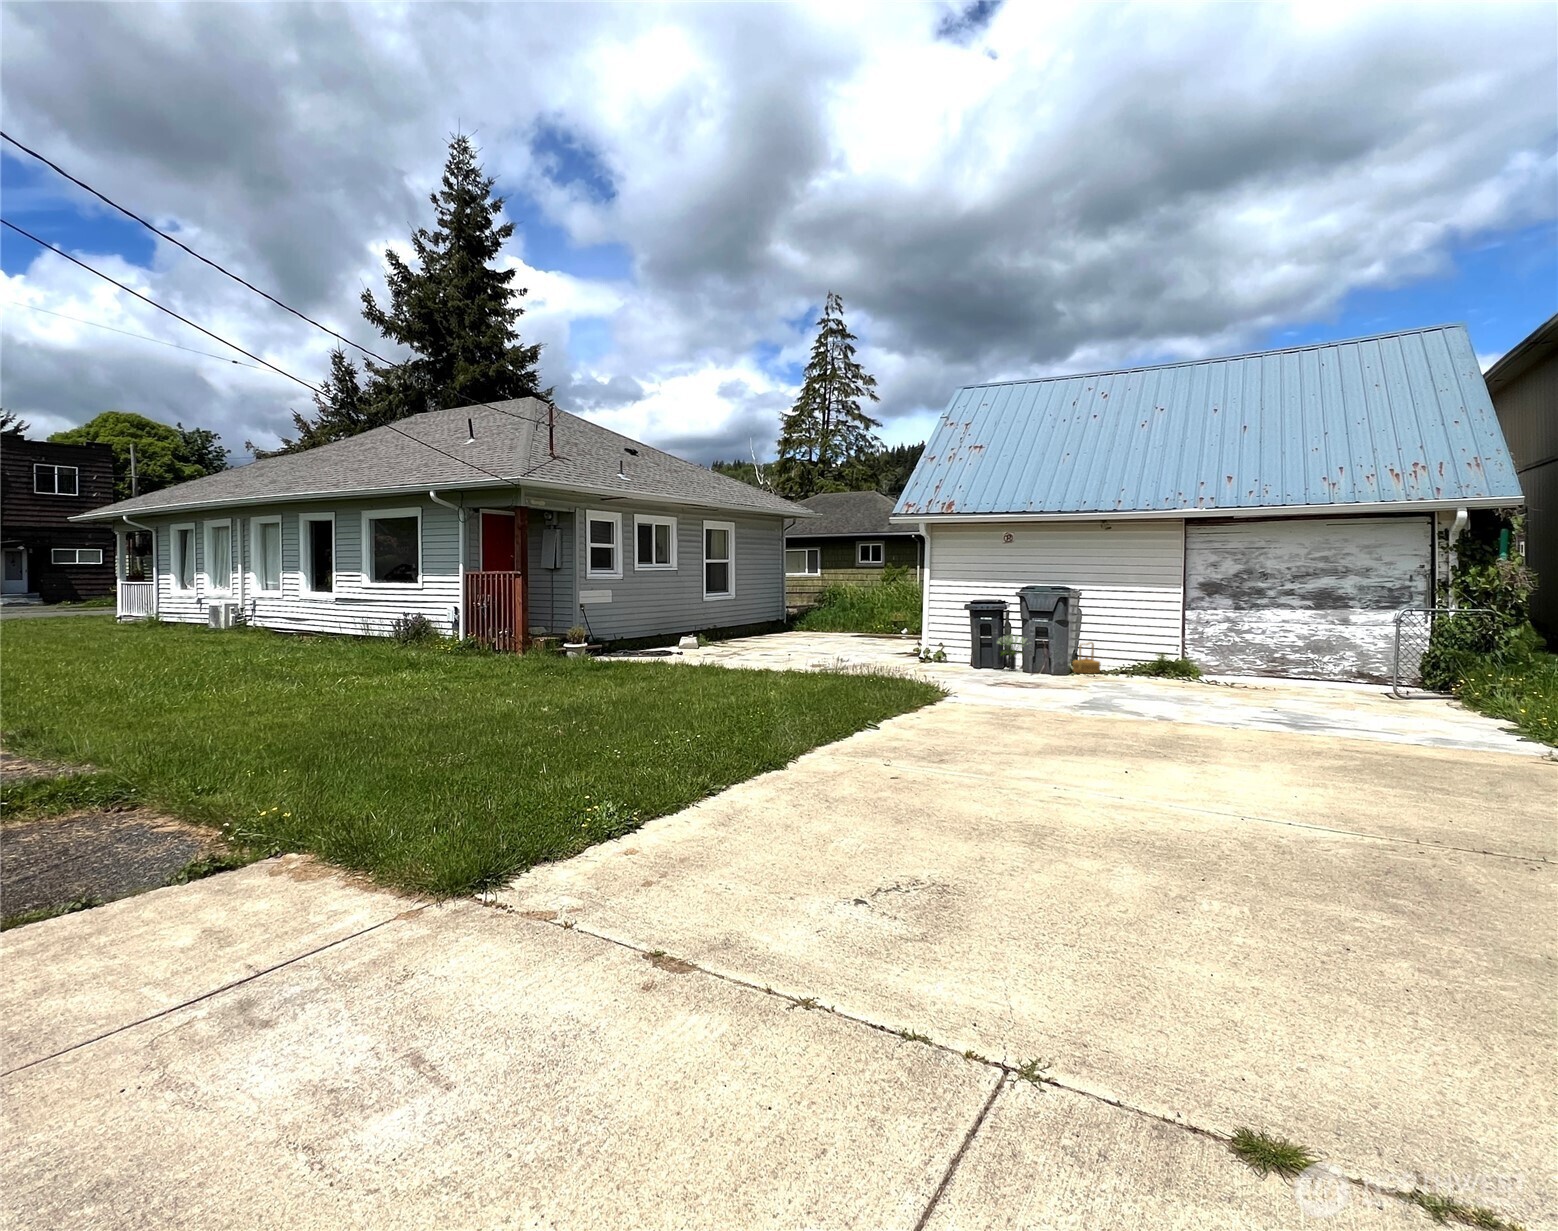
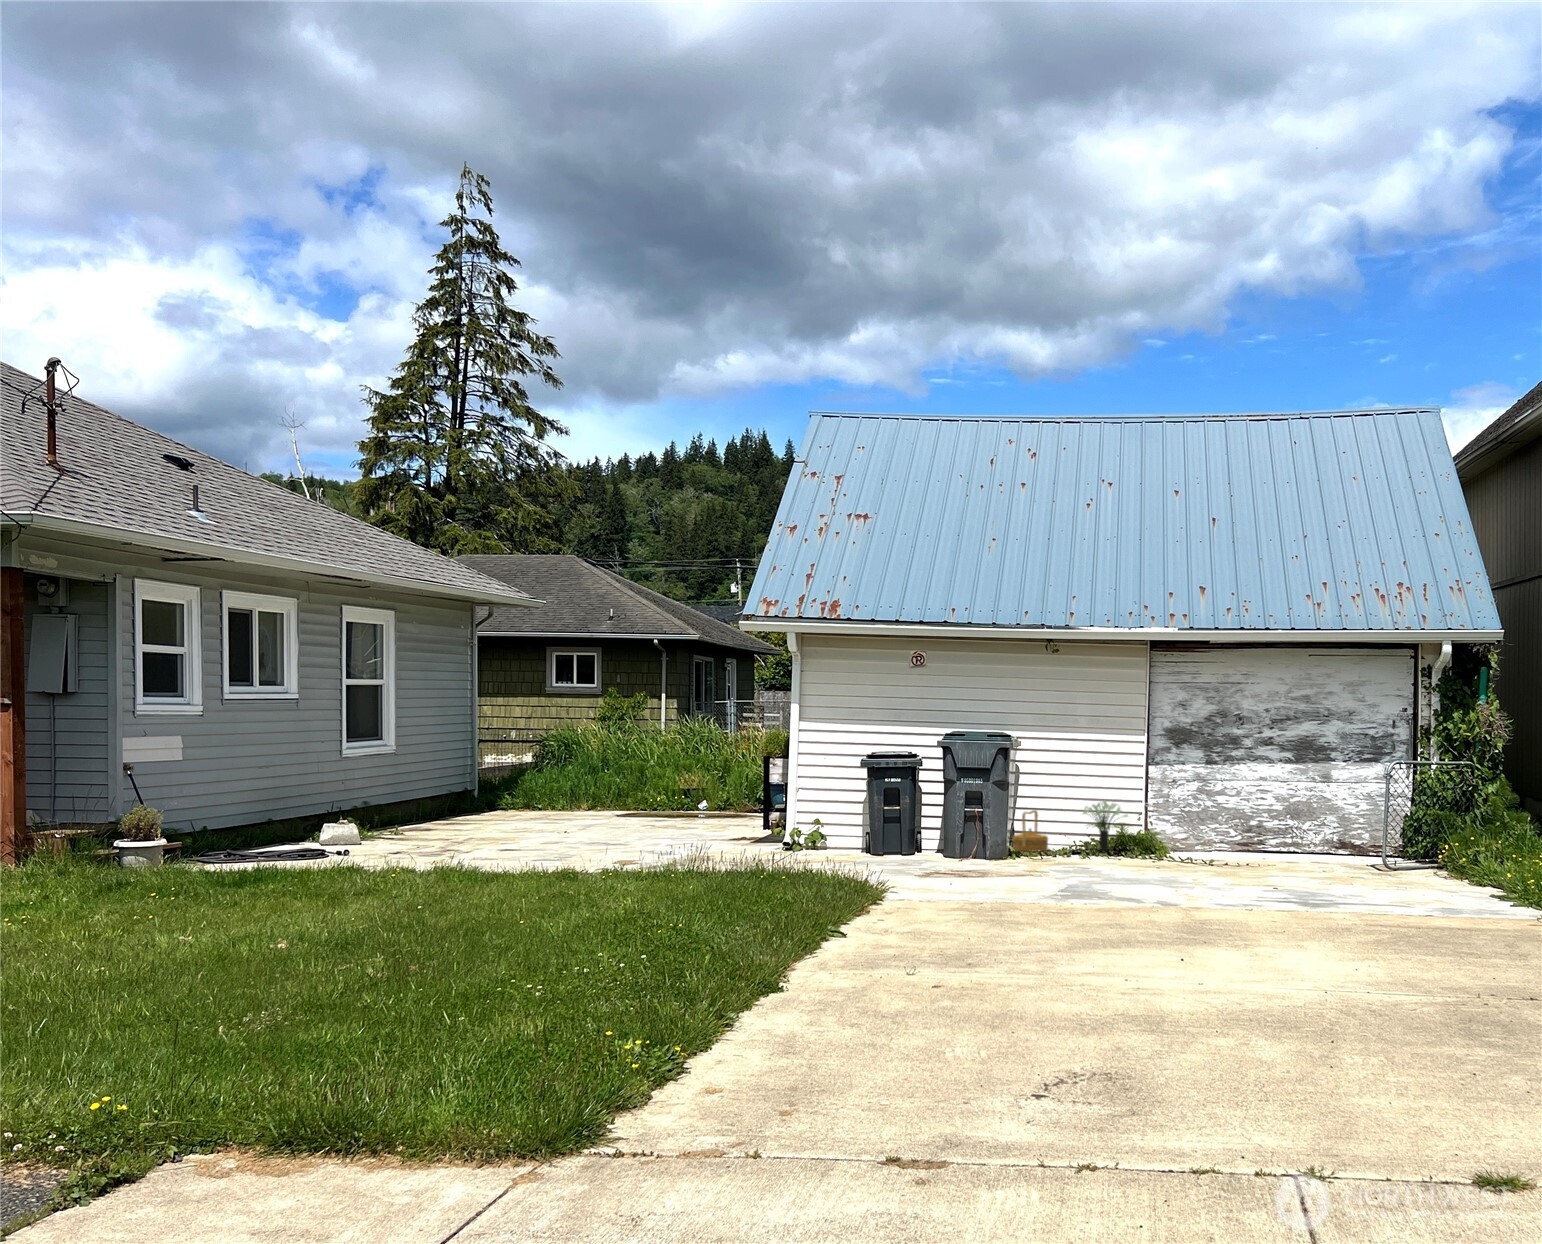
potted plant: present [997,634,1027,671] -> present [1083,801,1128,850]

